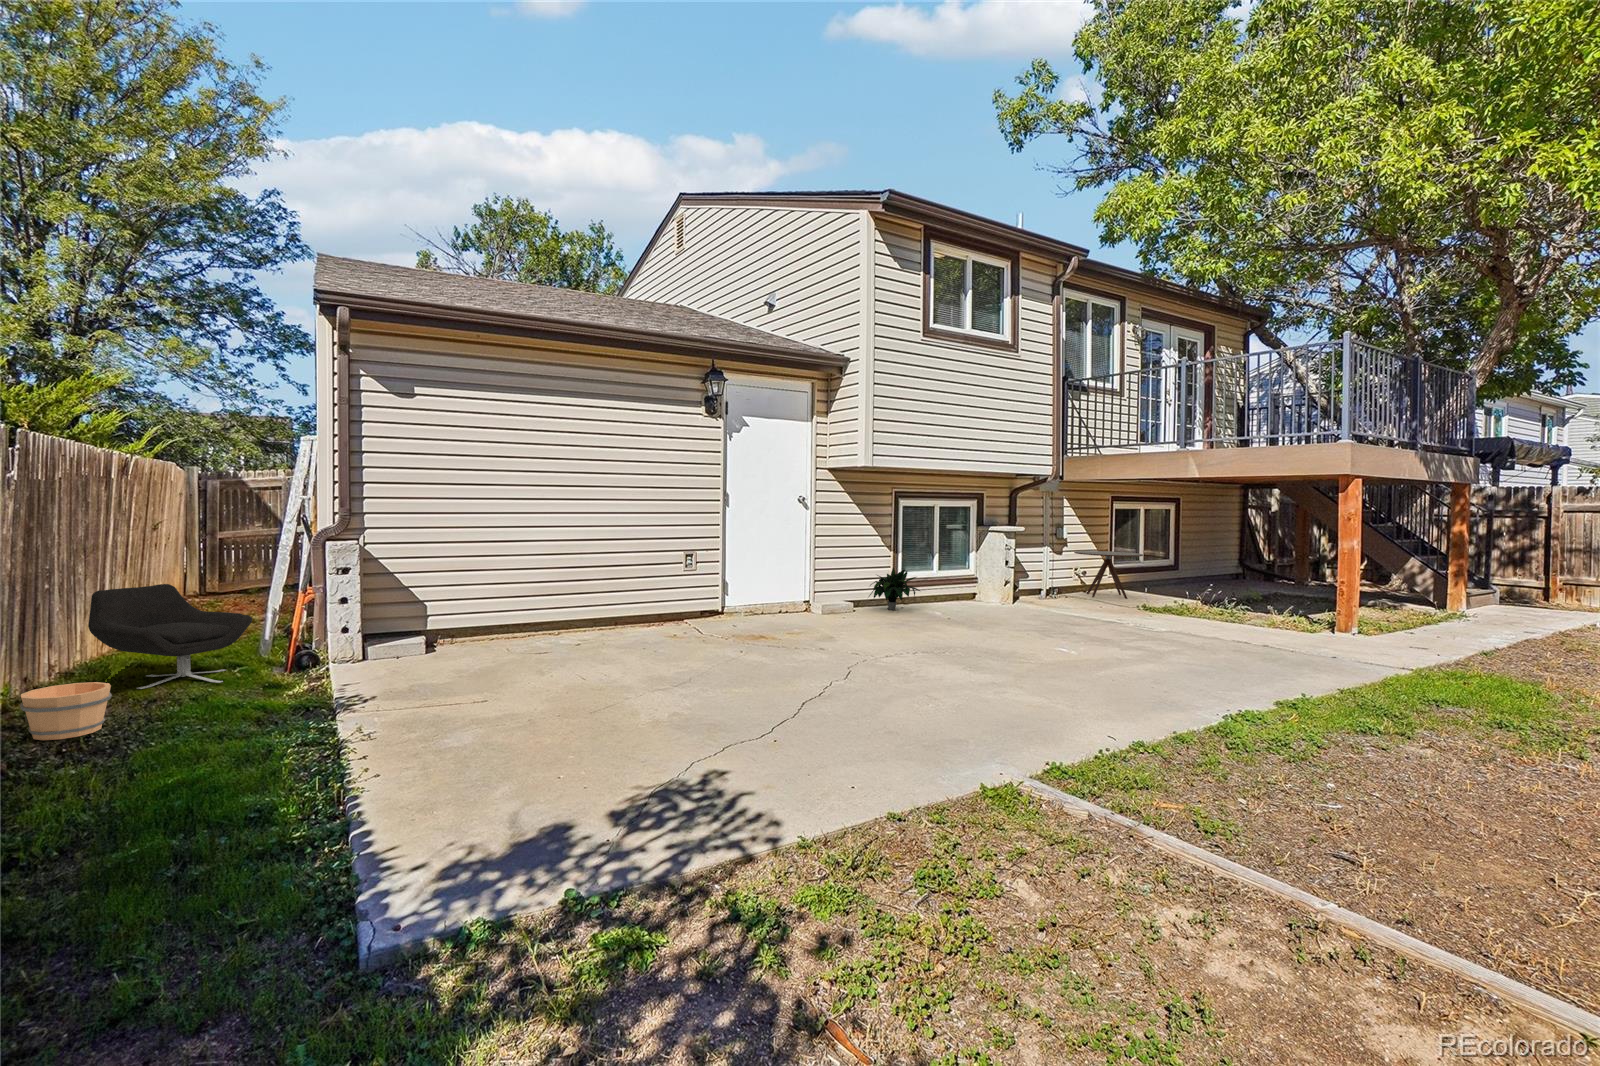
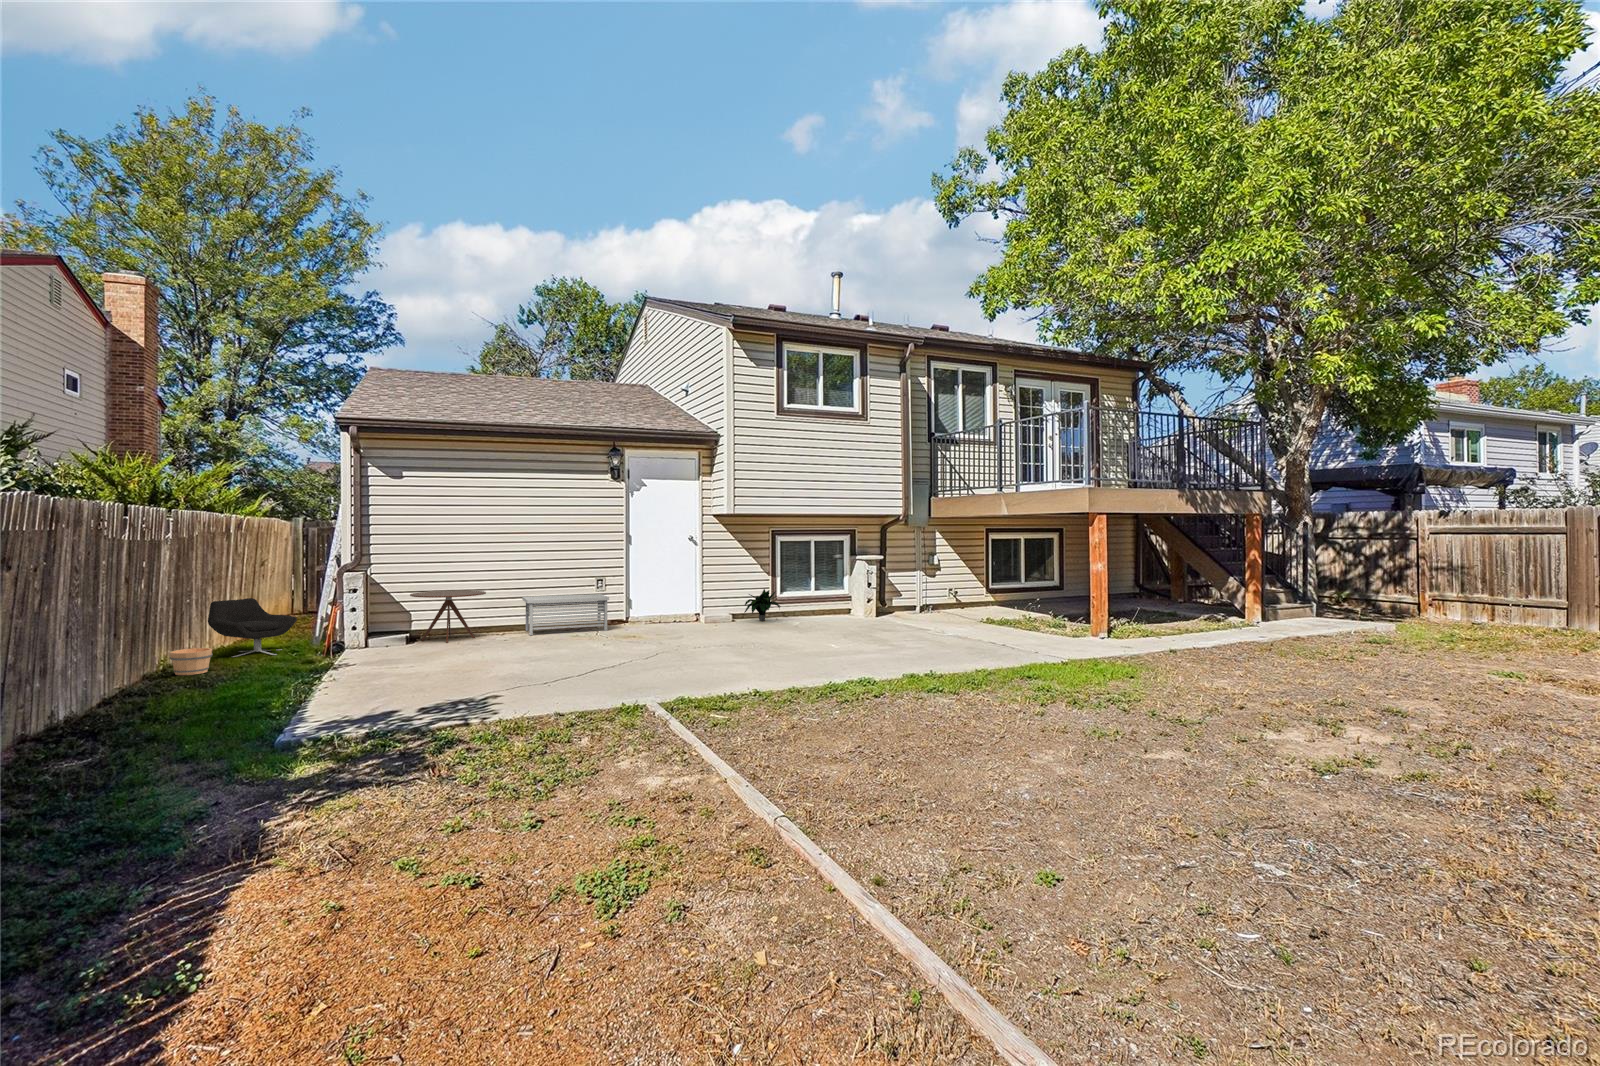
round table: present [1074,551,1143,599] -> present [410,590,486,643]
storage bench: none [589,575,717,636] -> present [522,594,609,635]

